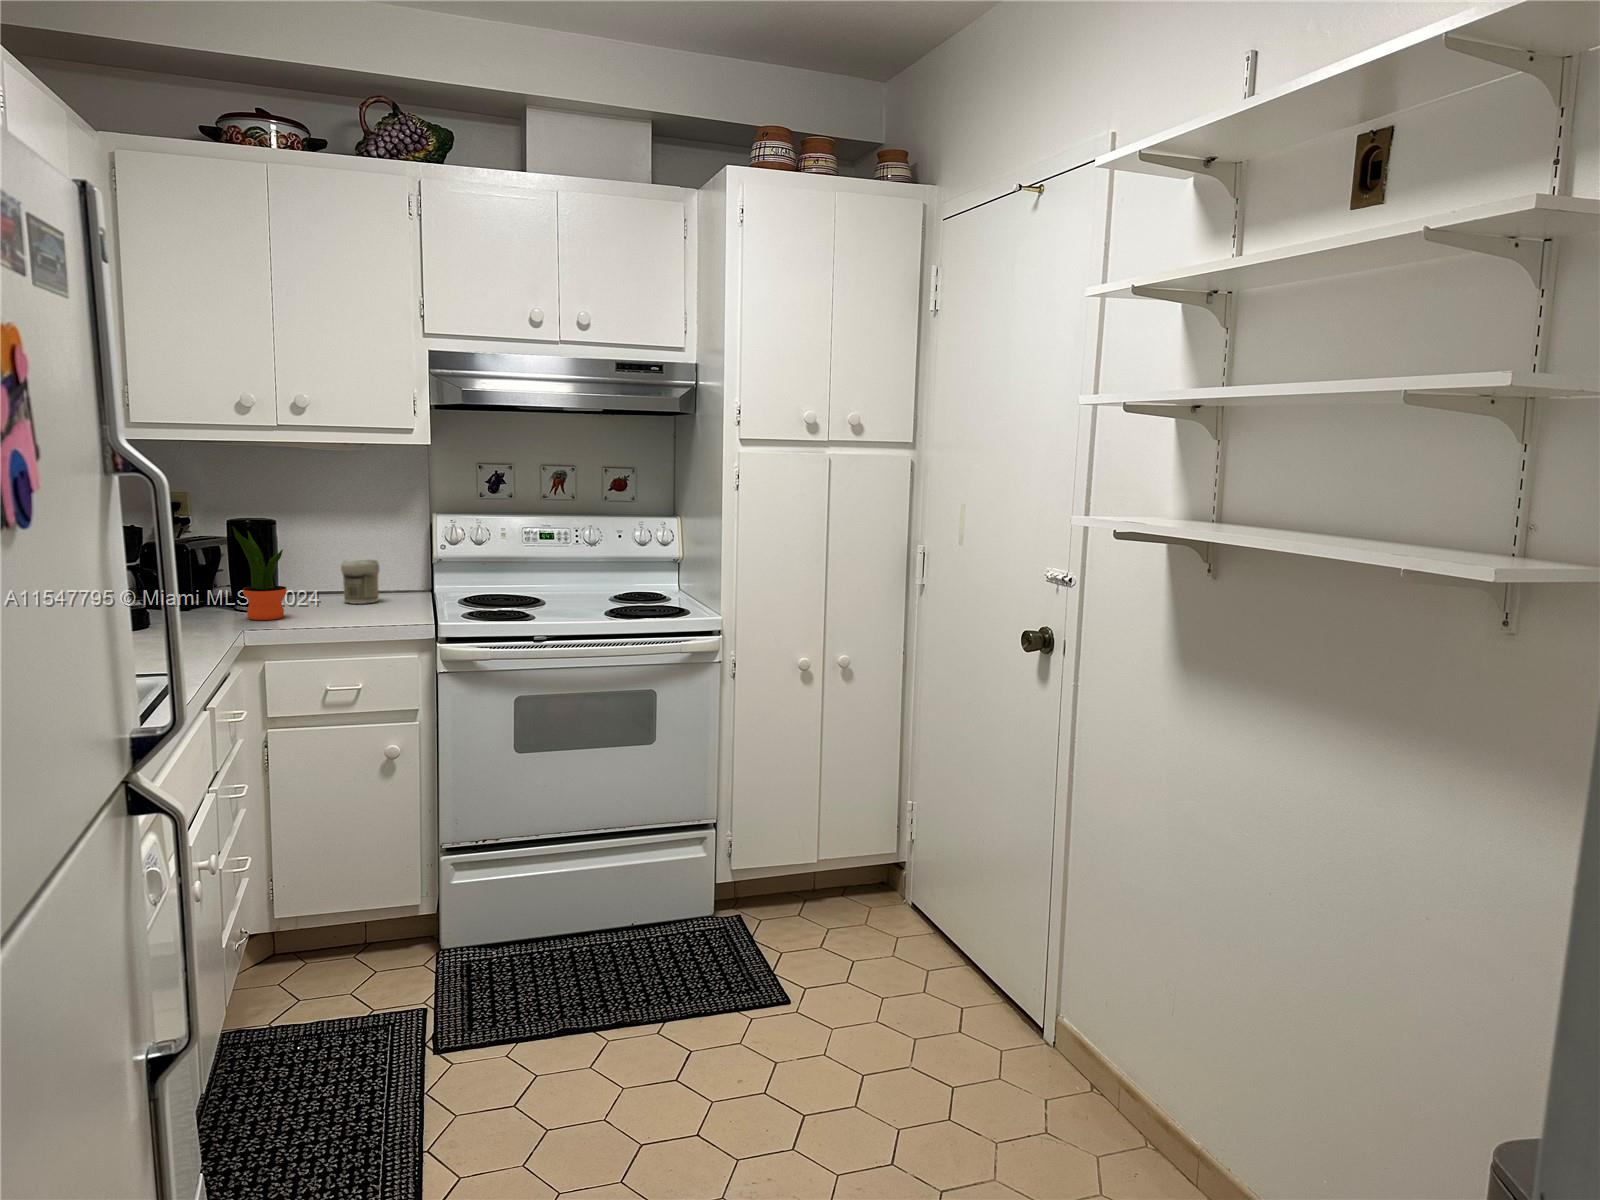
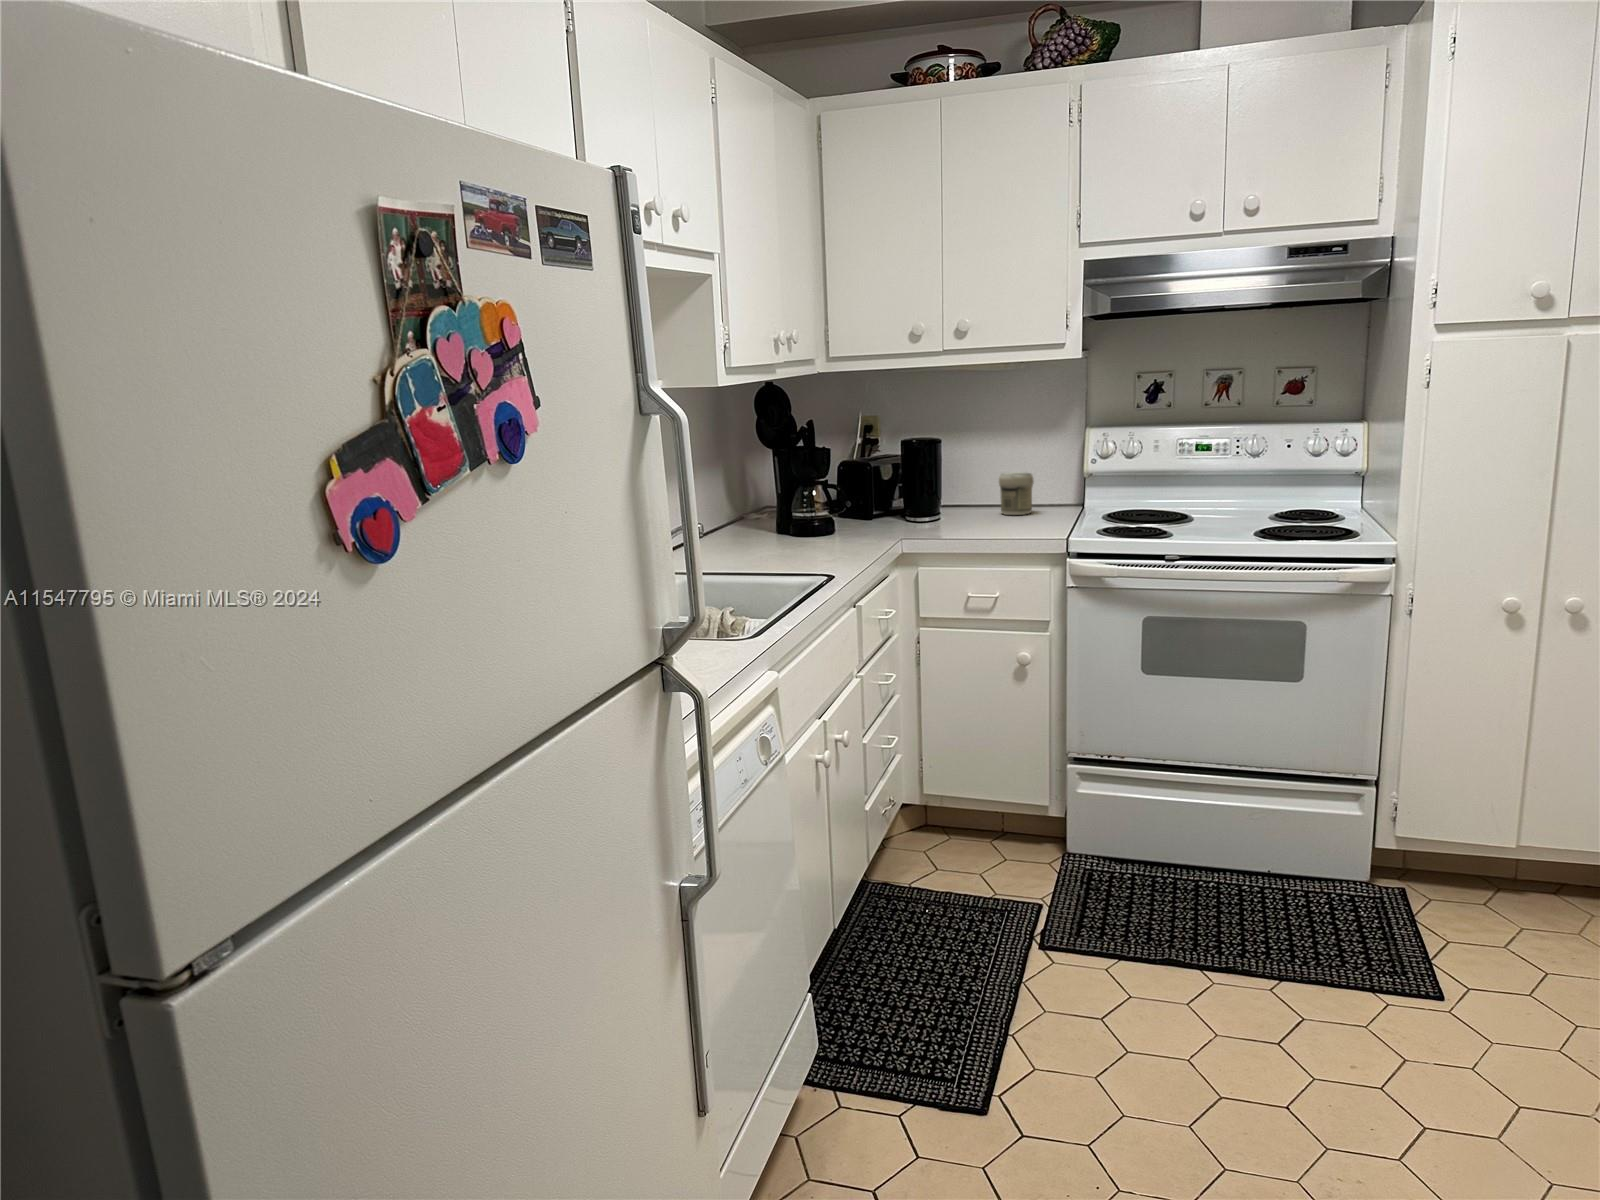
potted plant: present [232,527,286,620] -> none [900,443,946,528]

